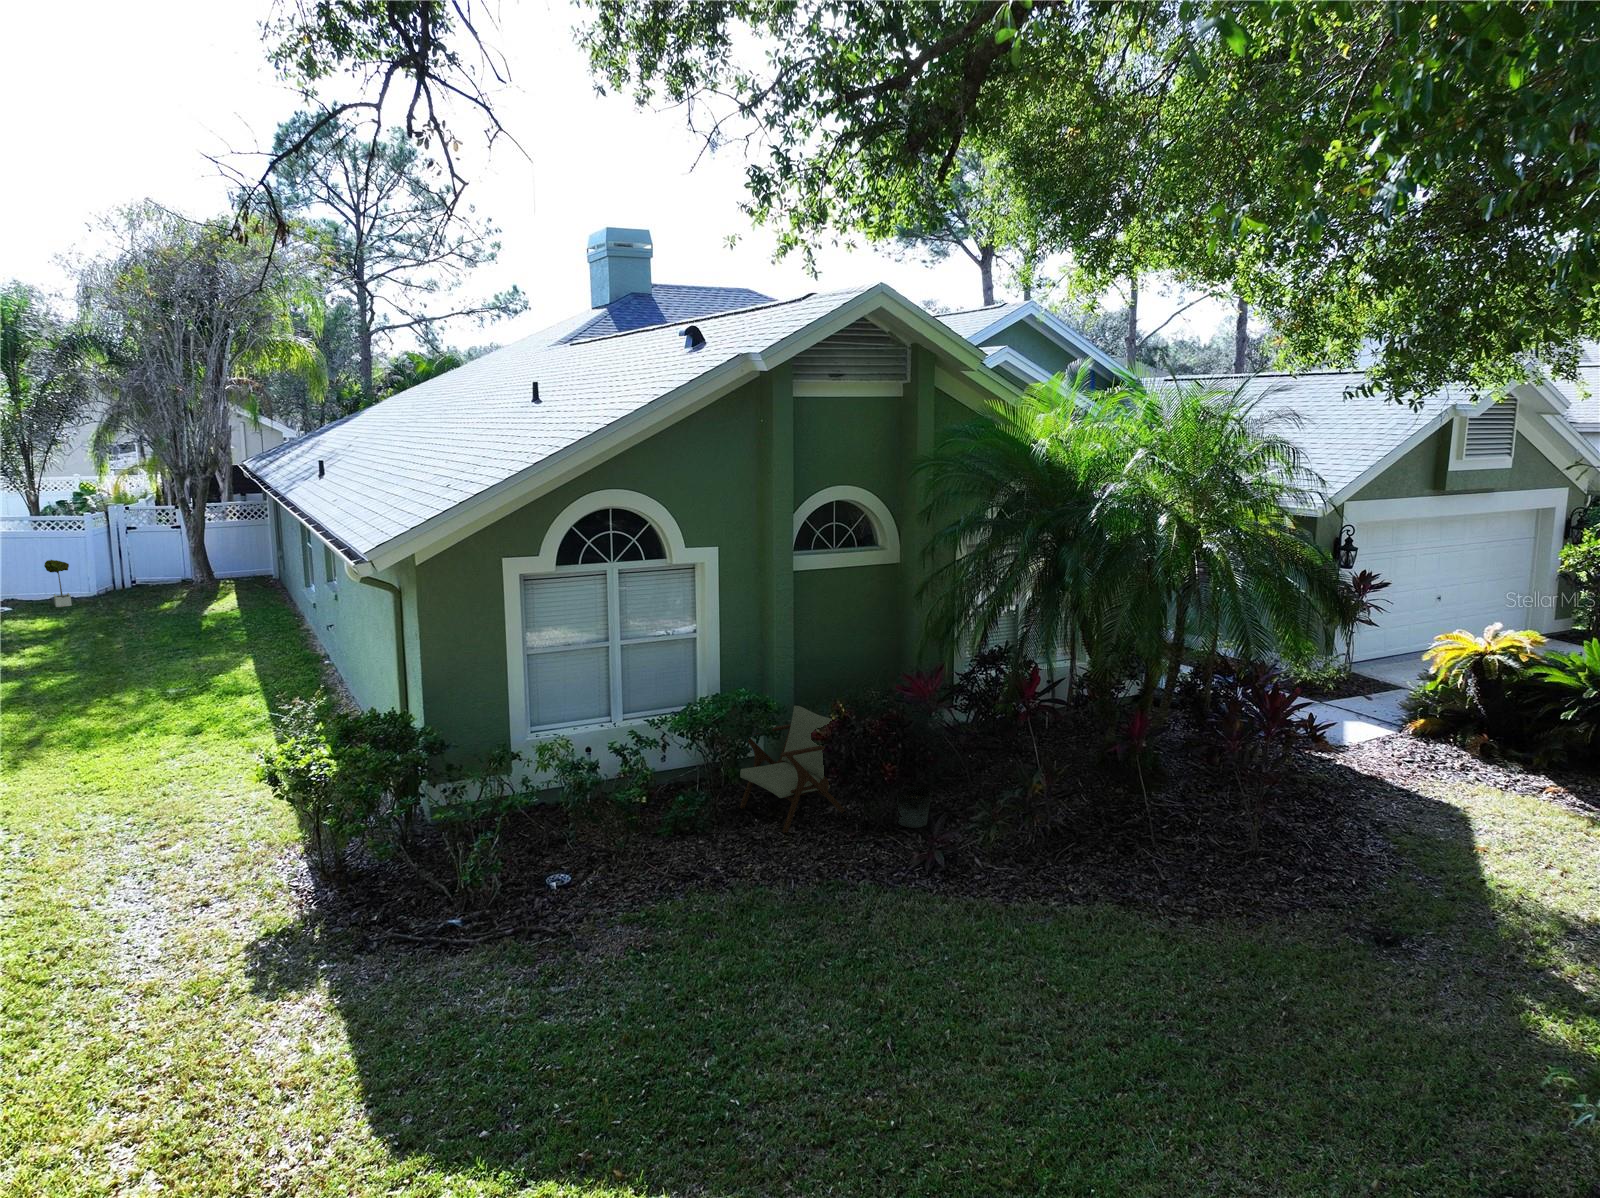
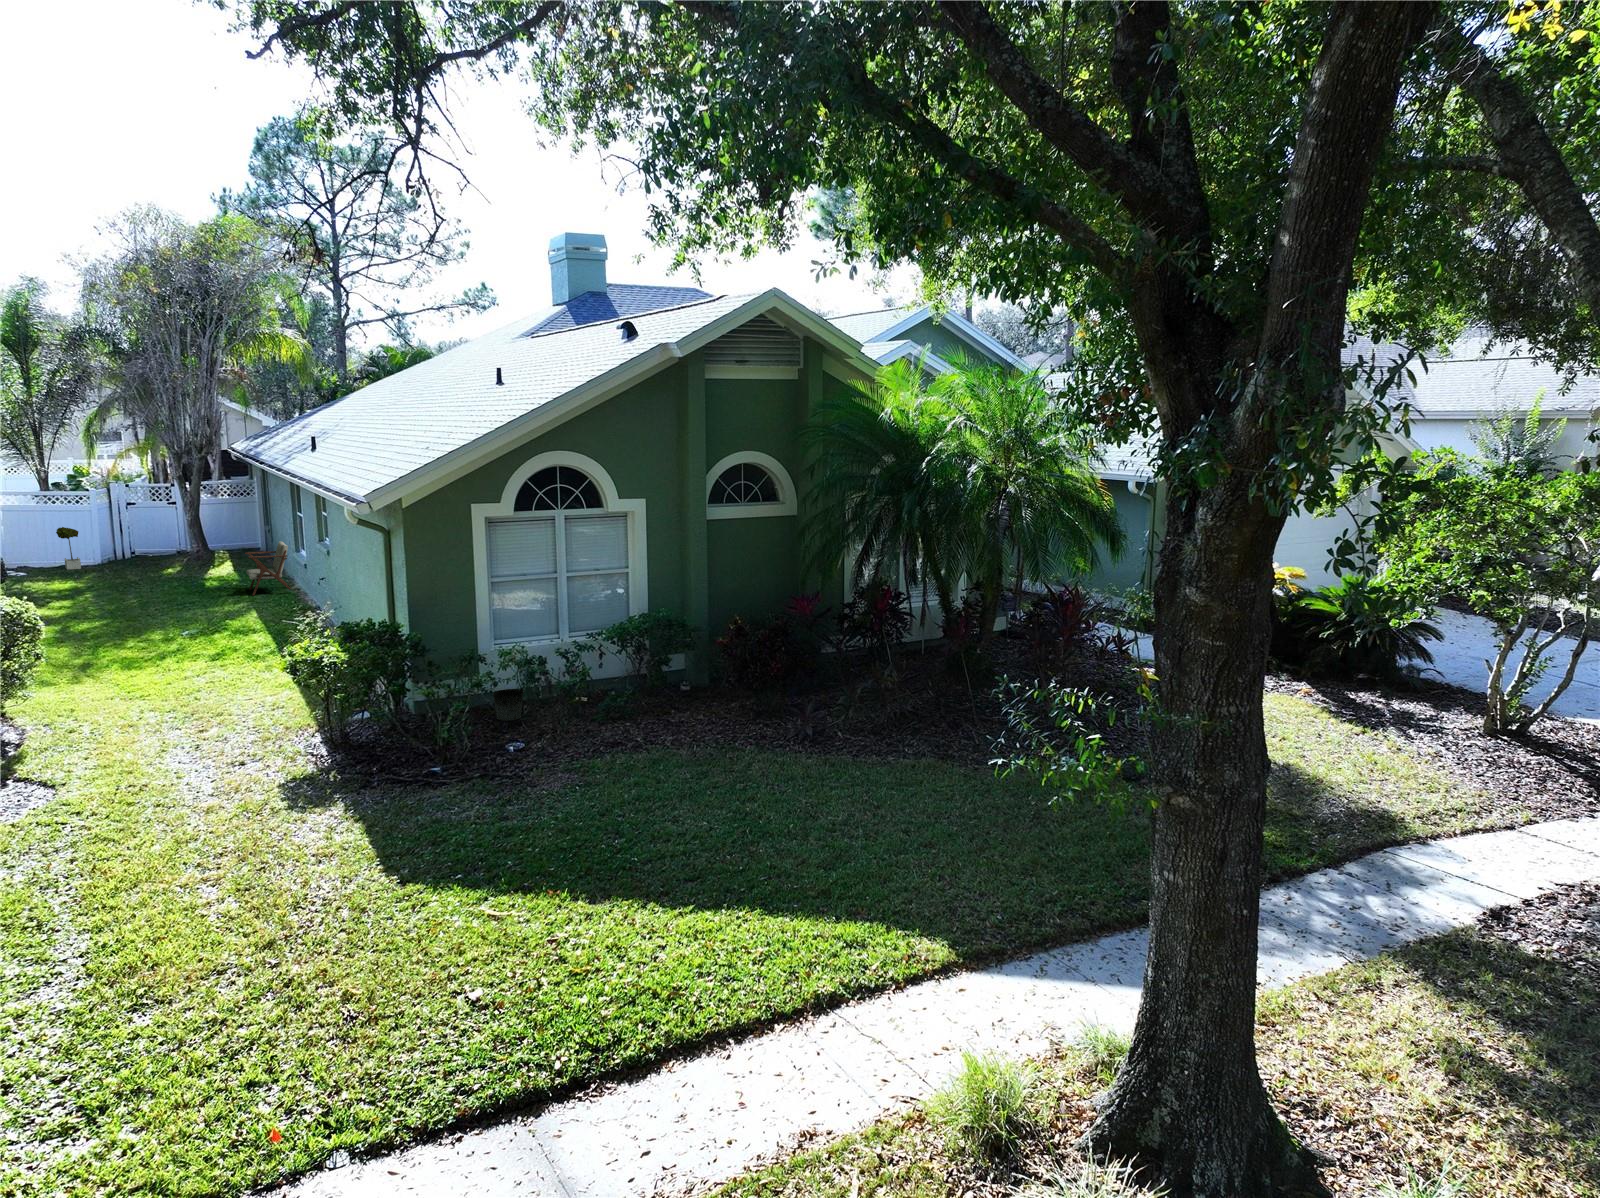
lounge chair: present [740,706,846,833] -> present [245,541,291,596]
bucket: present [897,786,933,828] -> present [493,688,525,721]

